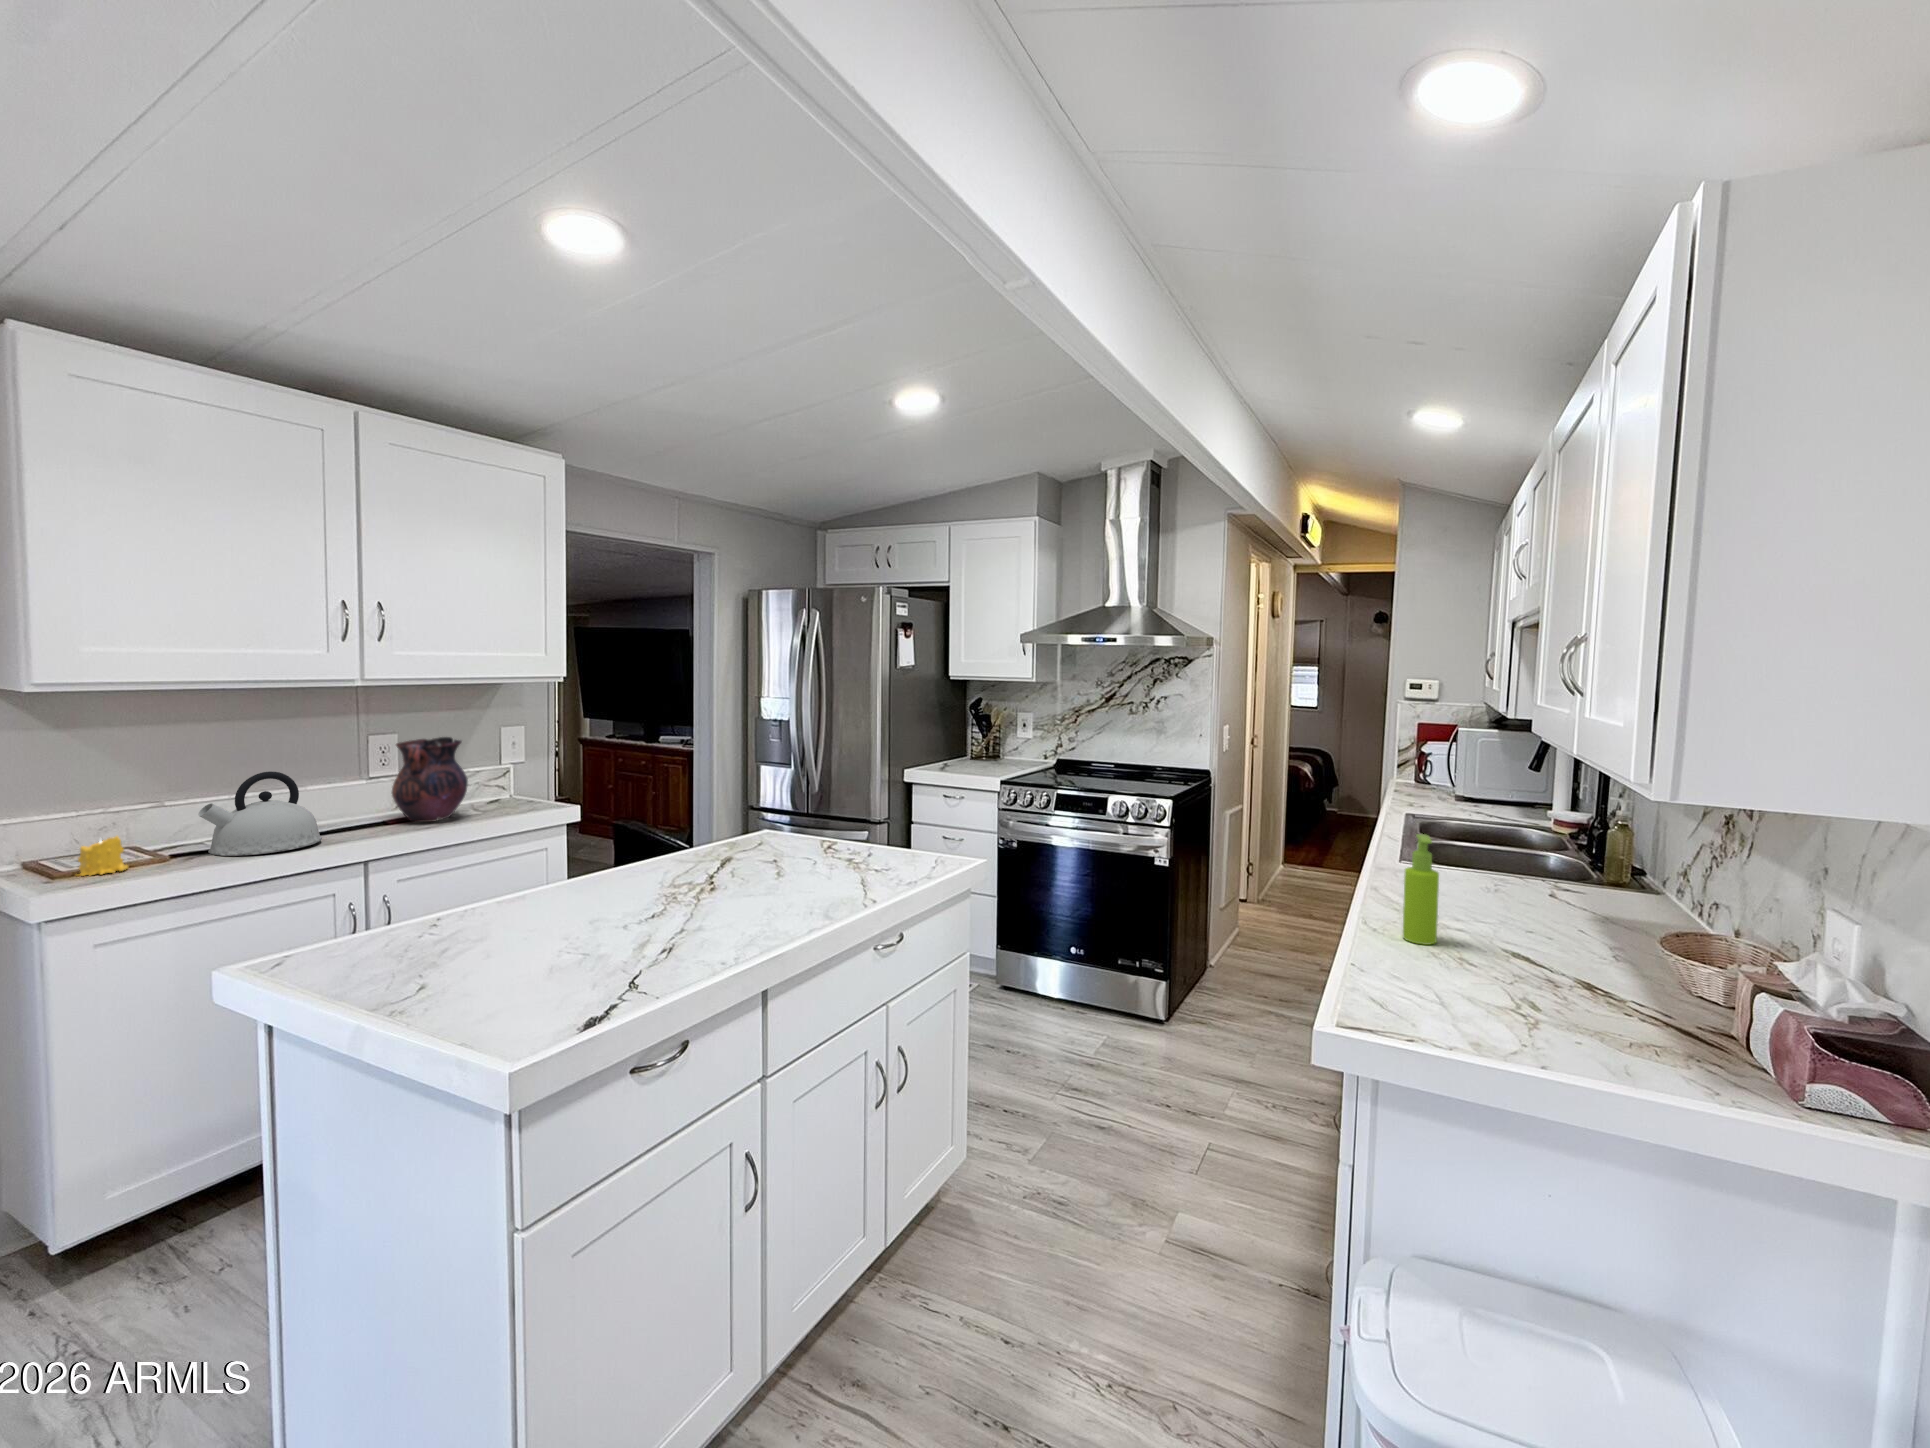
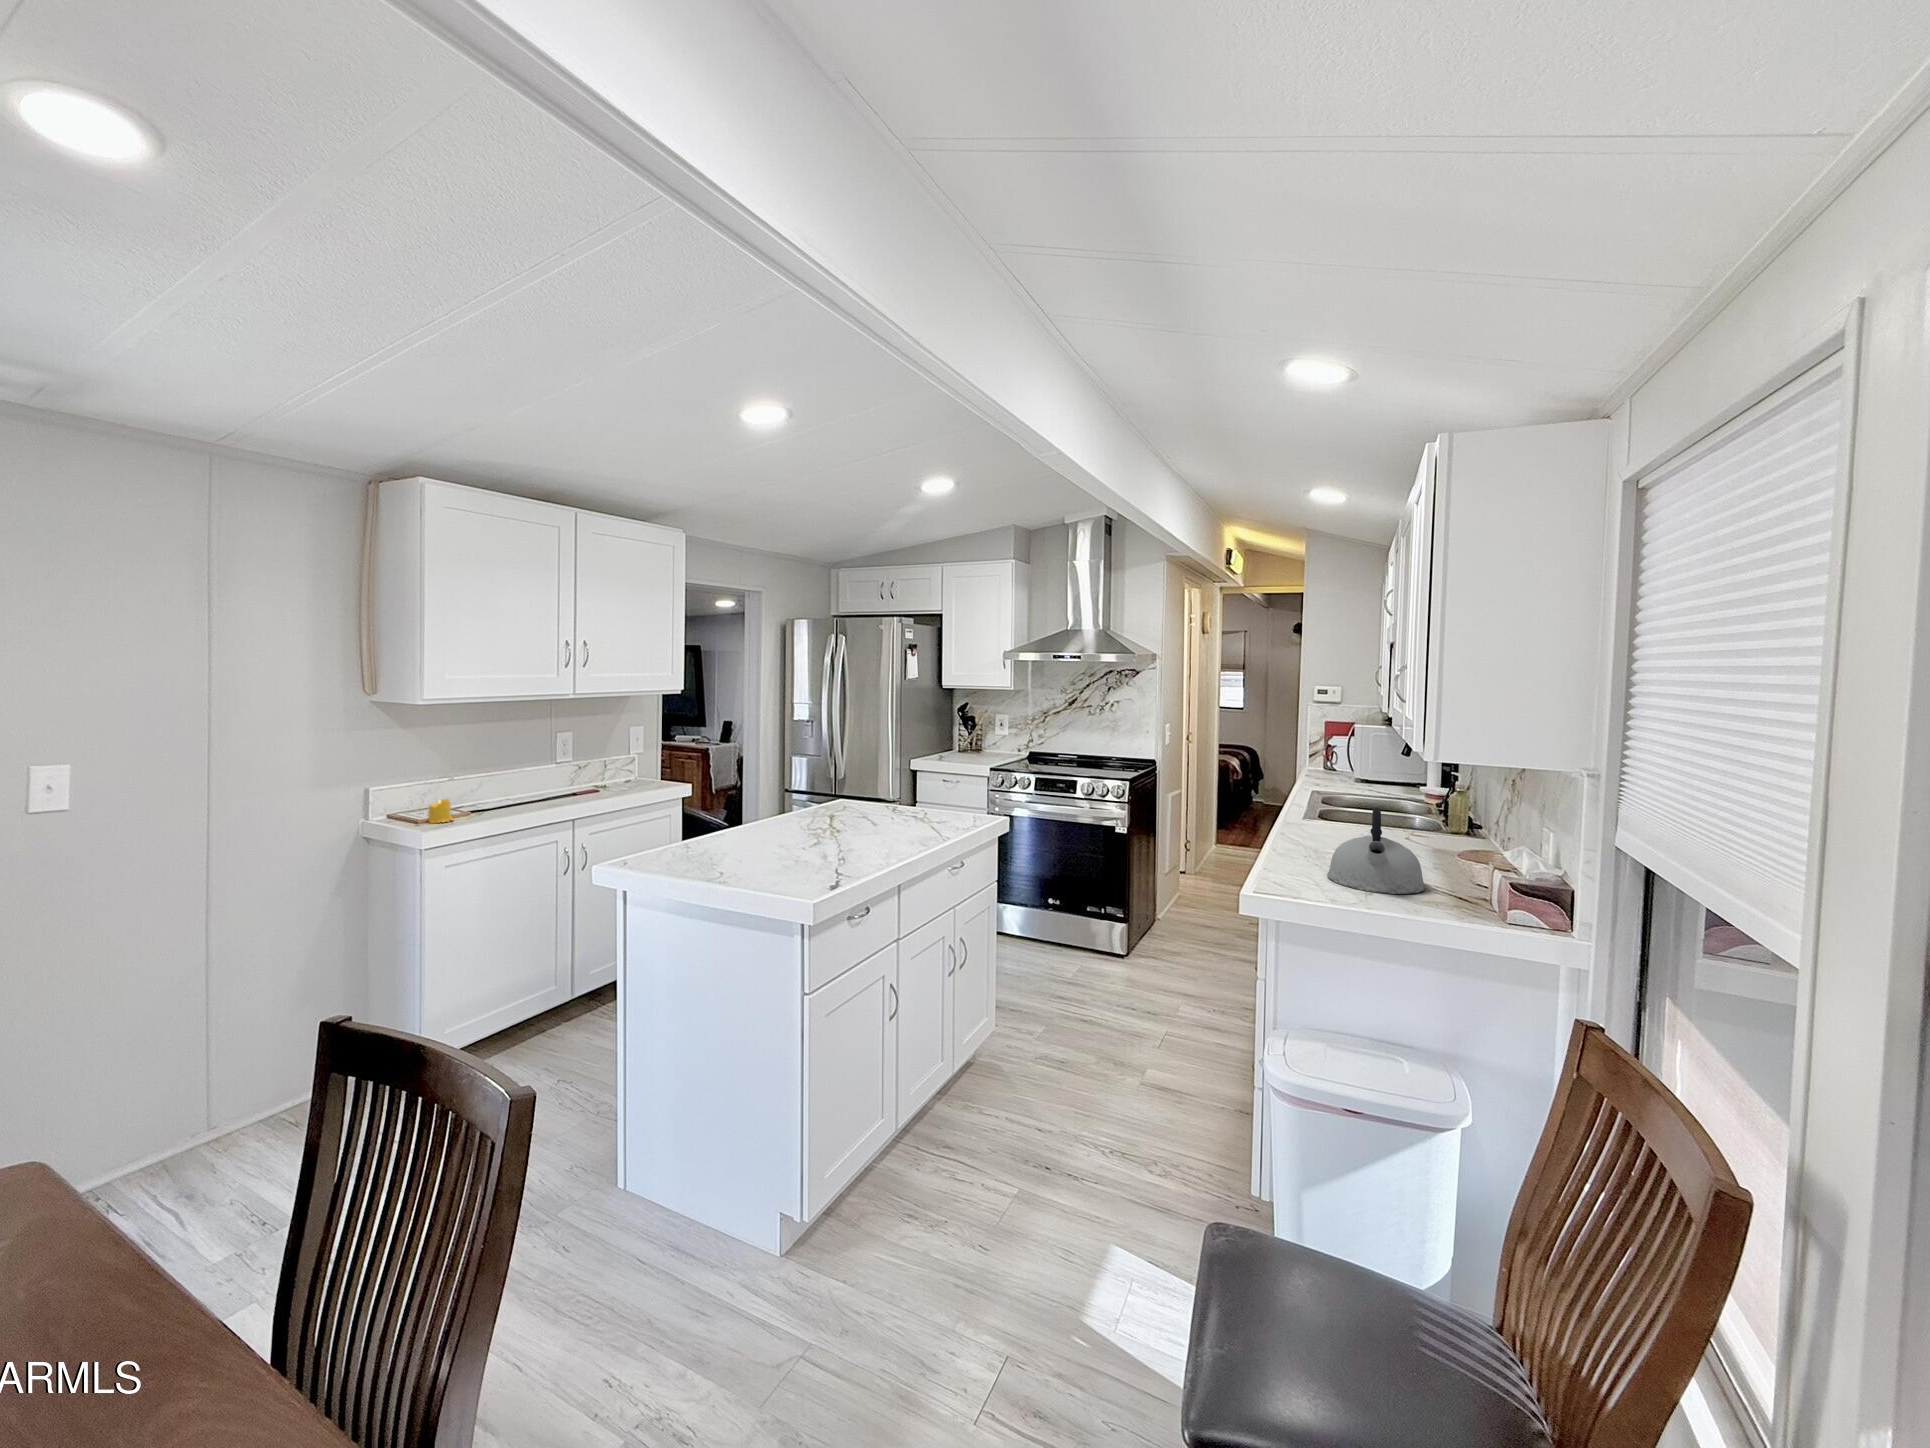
vase: present [392,737,468,822] -> none [577,734,624,795]
kettle: present [198,772,322,856] -> present [1327,807,1425,894]
soap dispenser: present [1403,834,1439,945] -> none [1299,791,1322,861]

